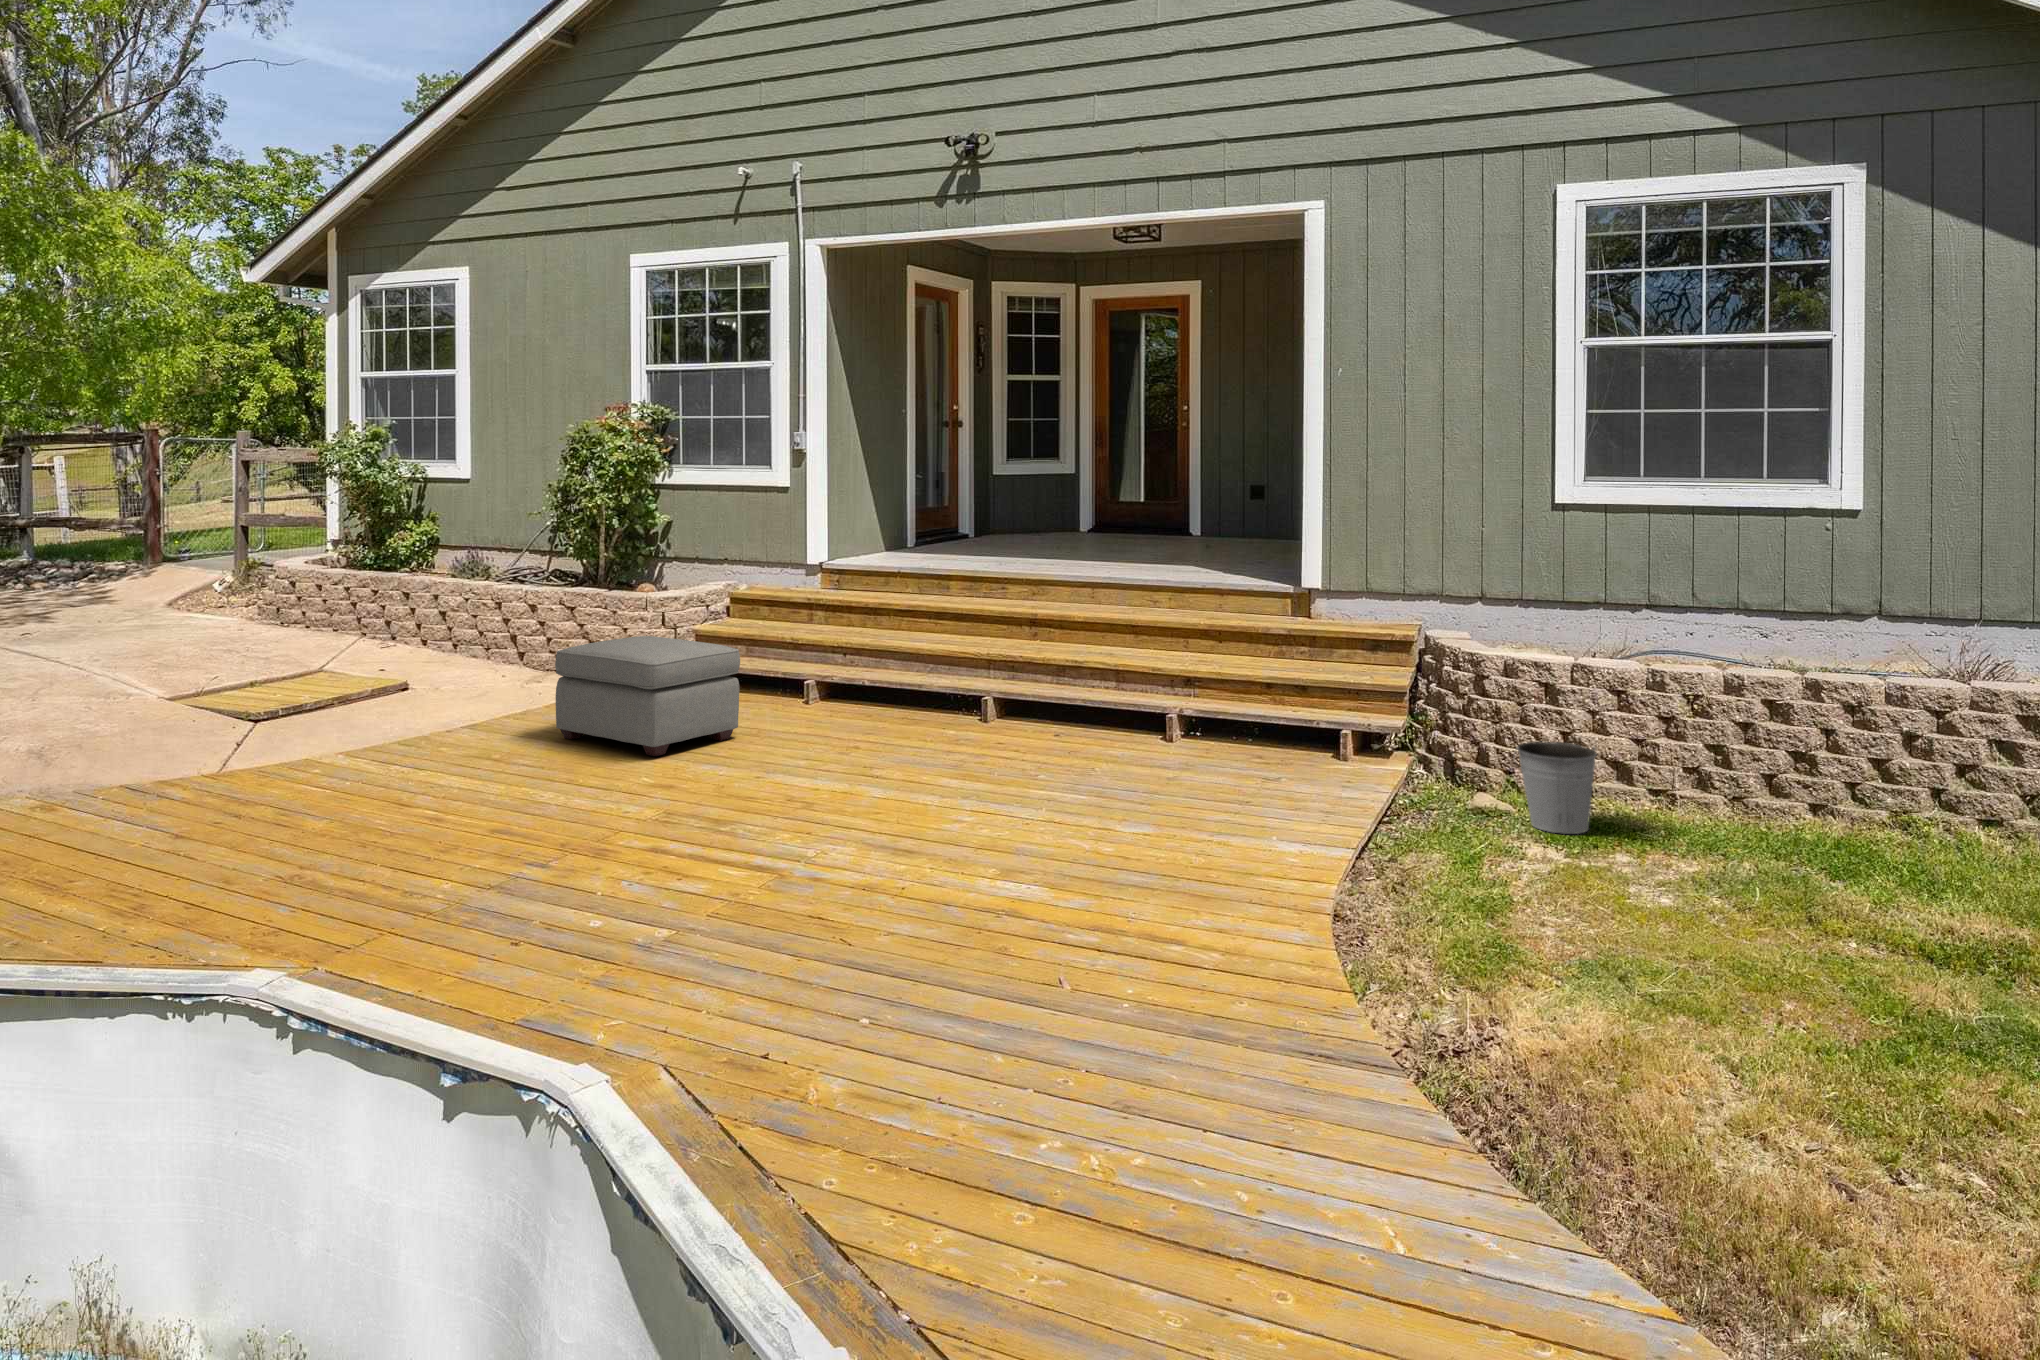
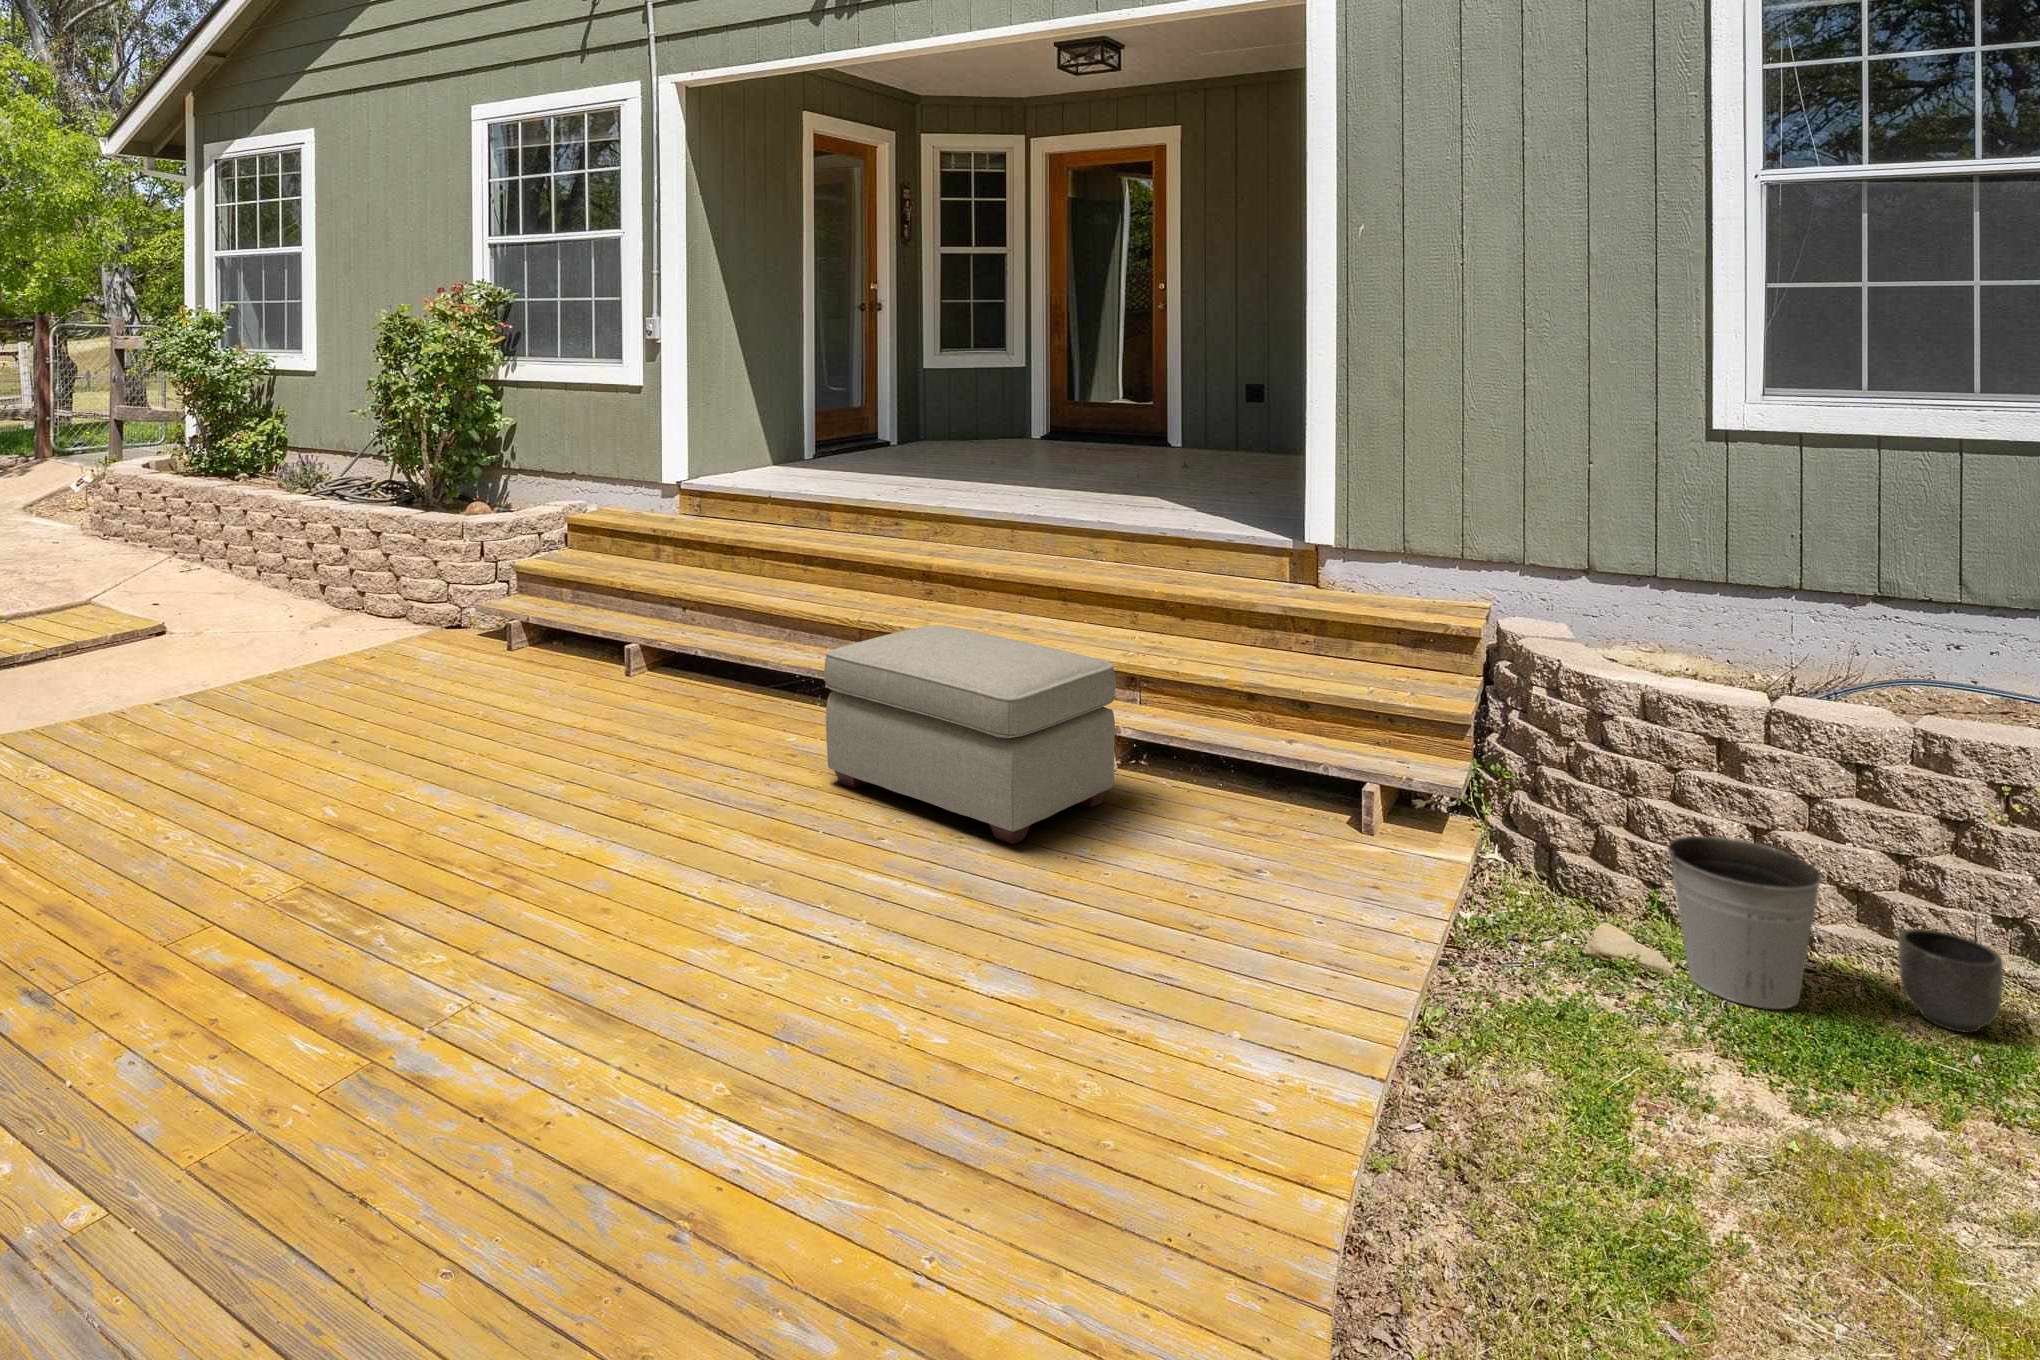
ottoman: present [555,636,740,756] -> present [824,625,1116,844]
planter: none [1638,783,1688,836] -> present [1898,929,2003,1033]

